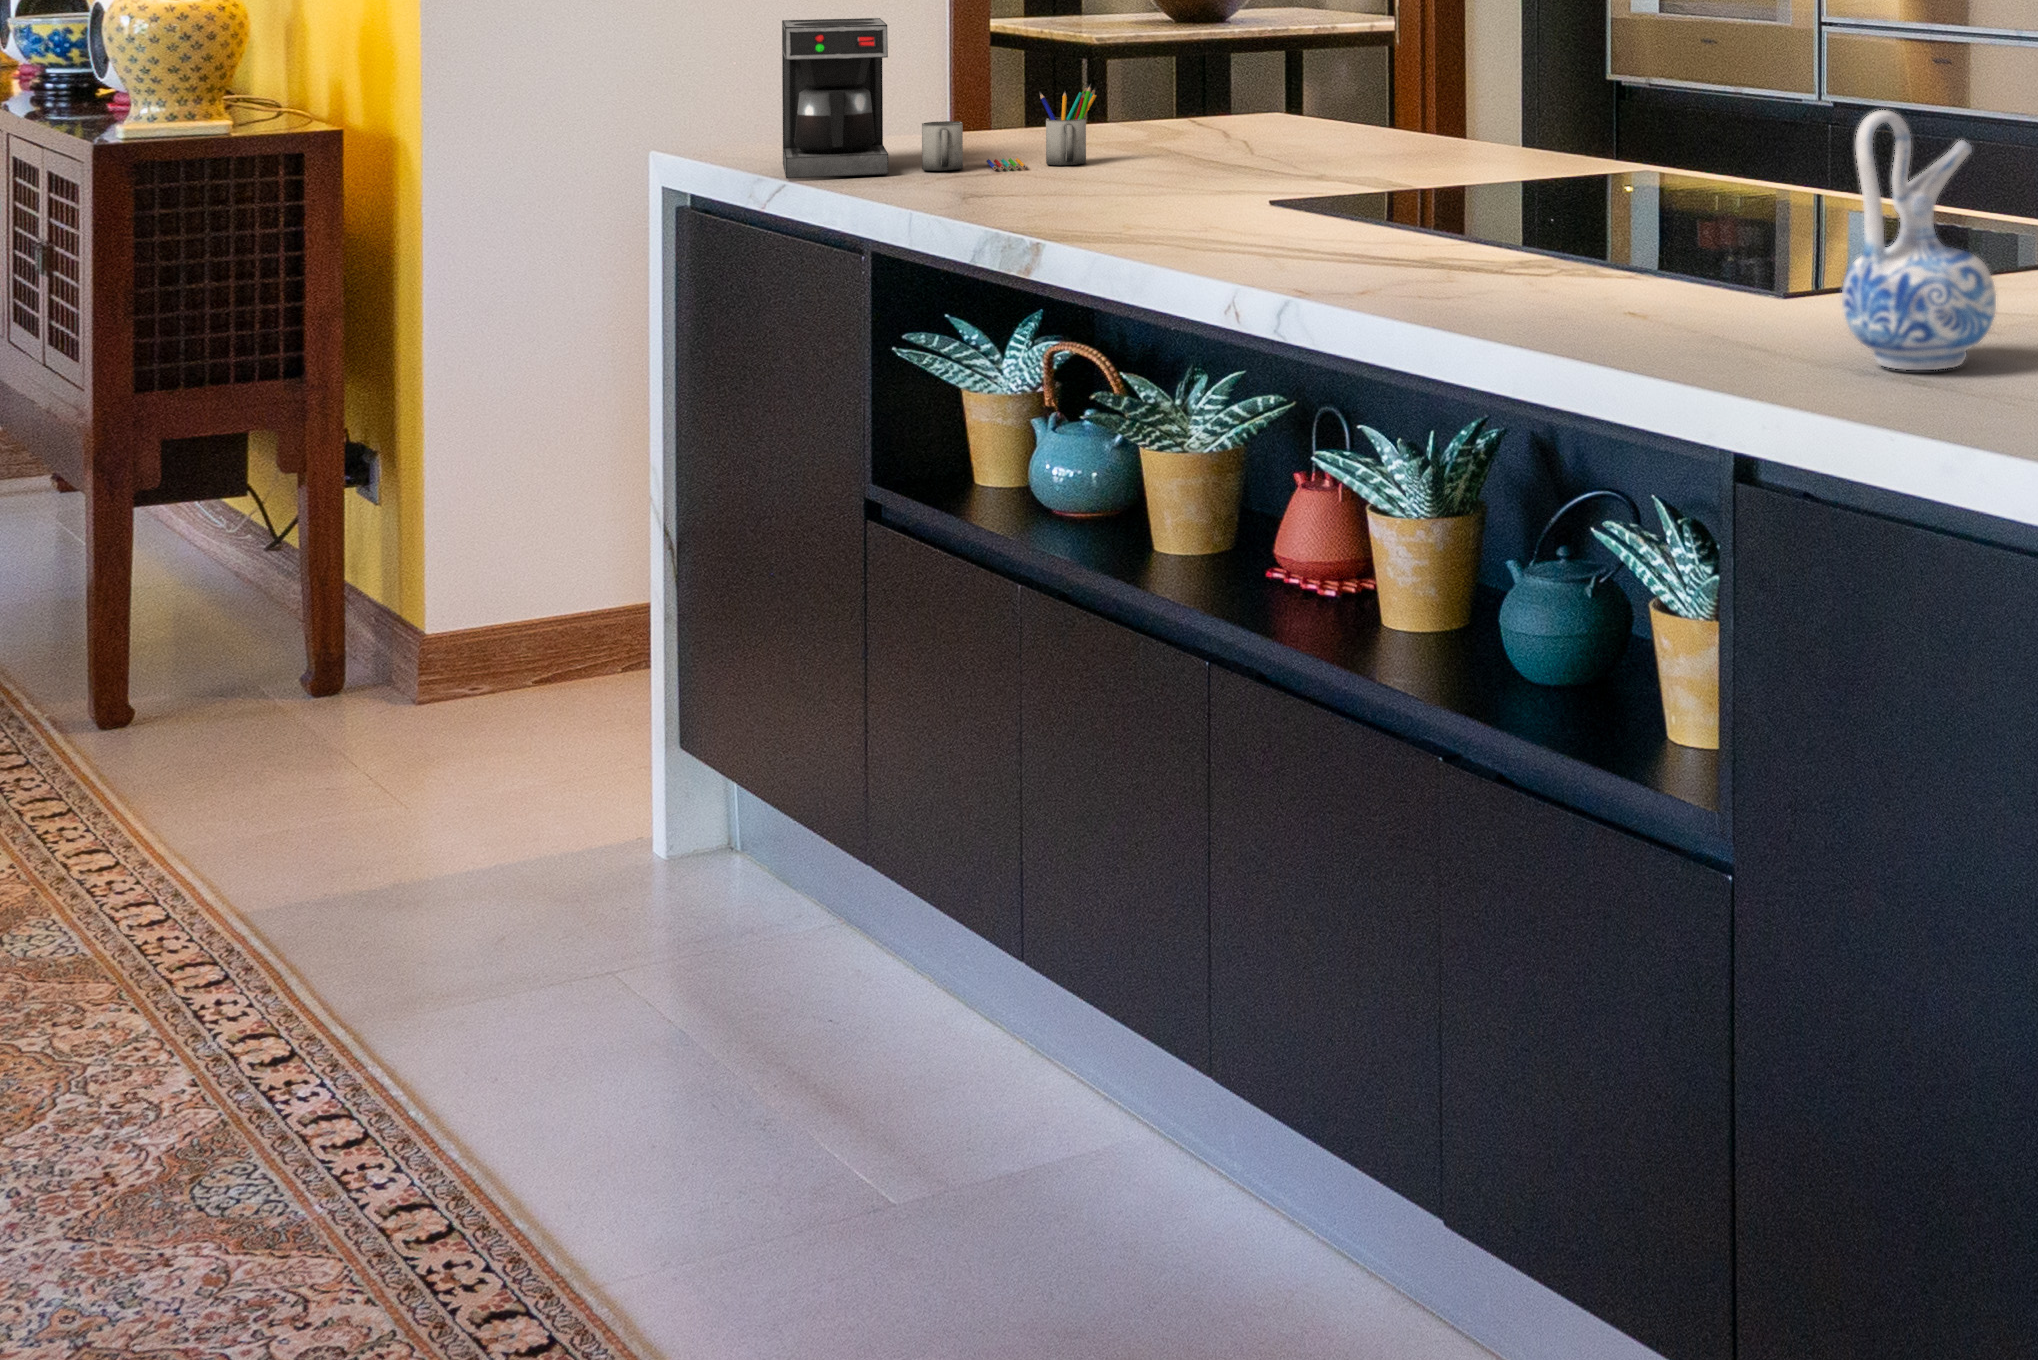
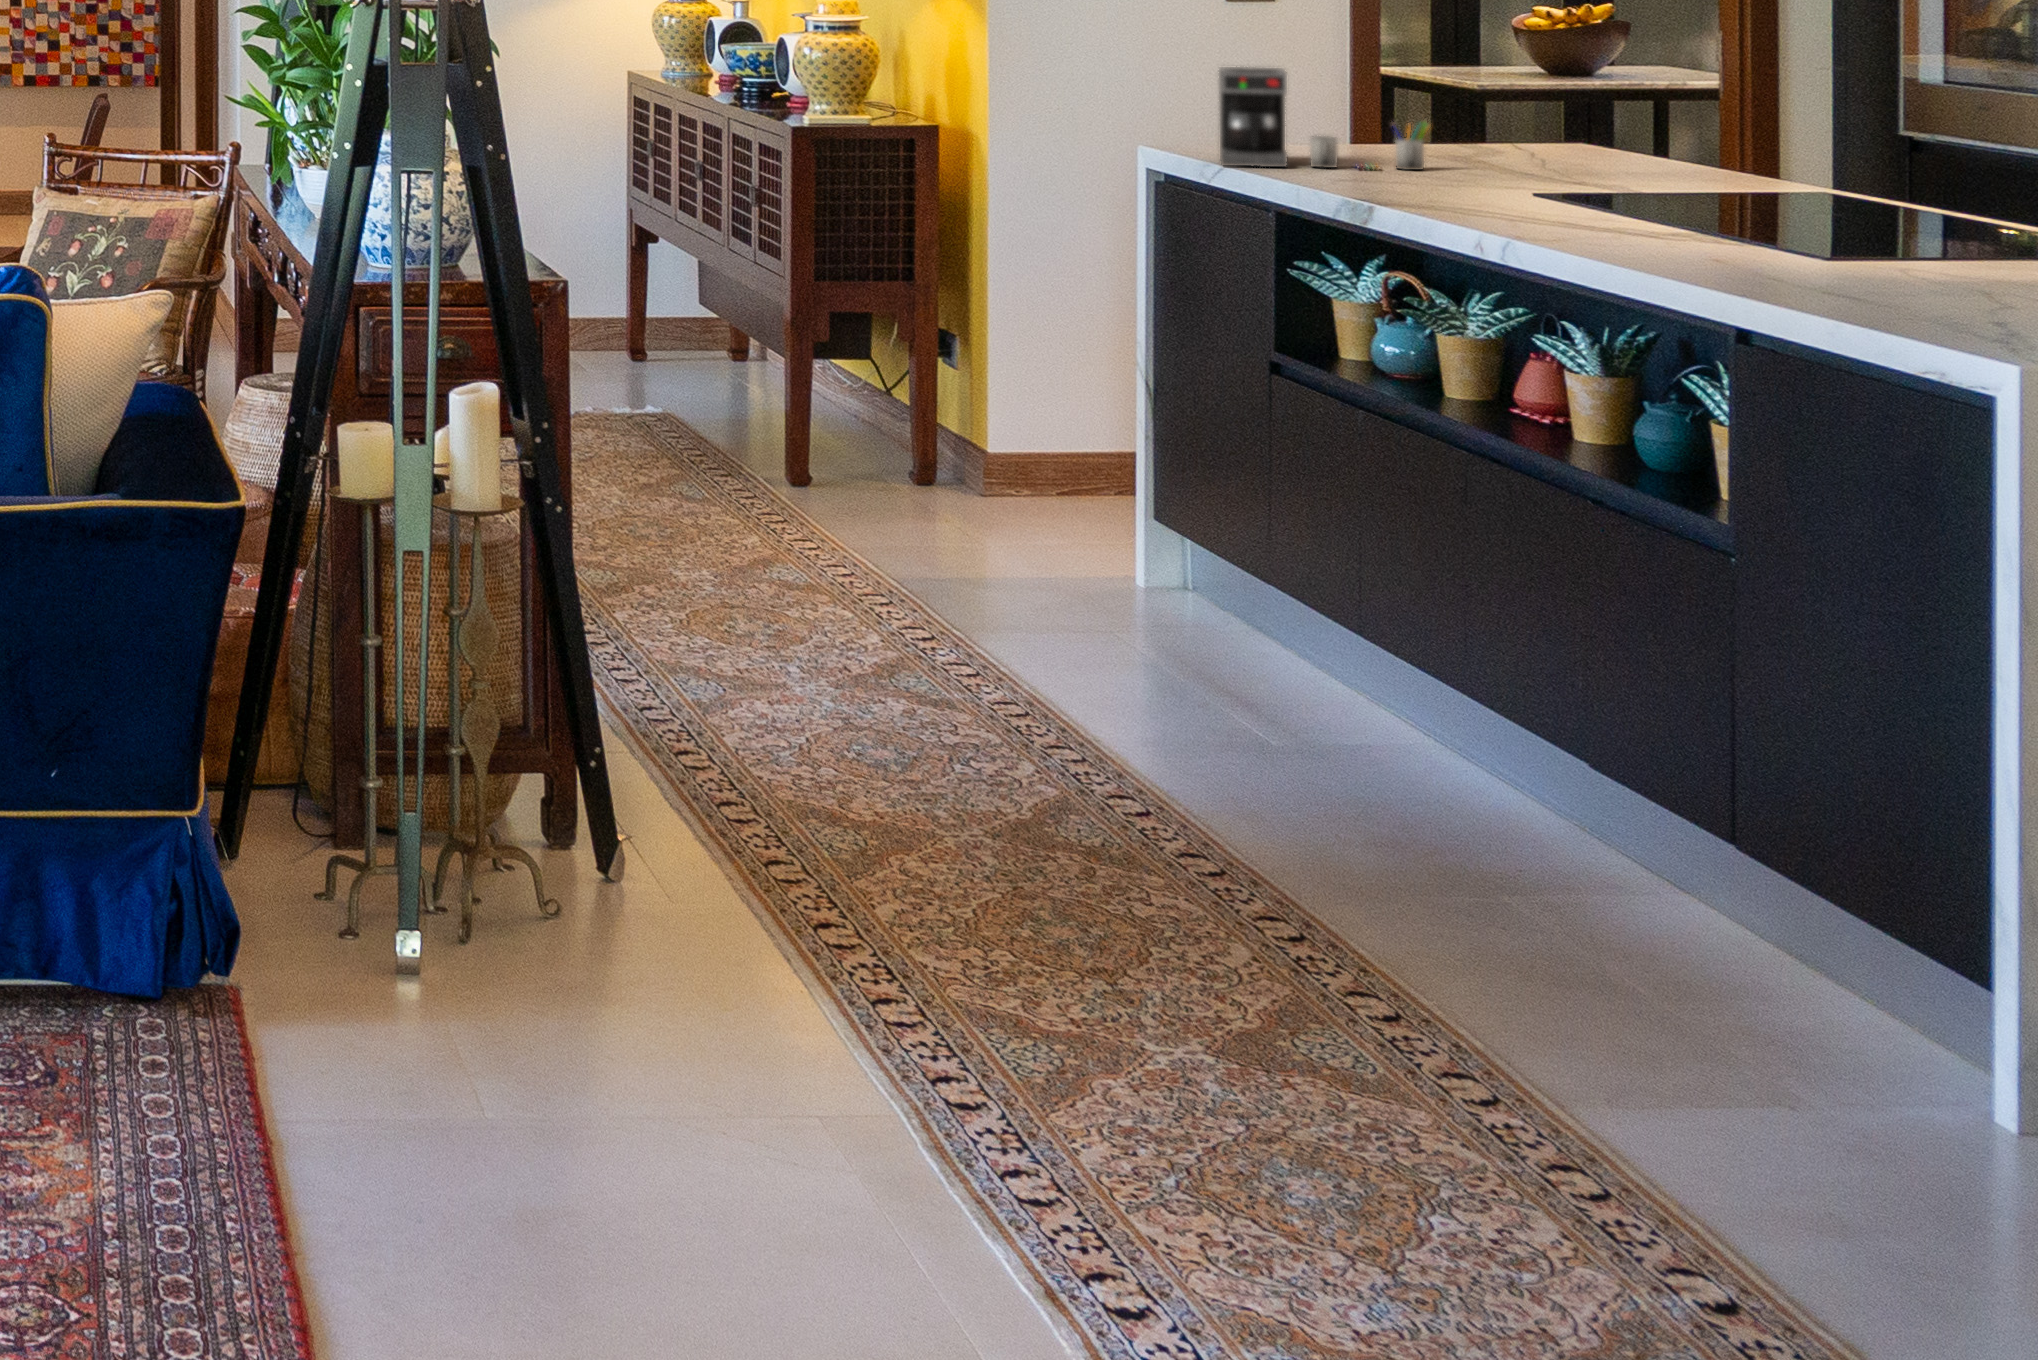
ceramic pitcher: present [1842,110,1996,370] -> none [1815,147,1918,294]

